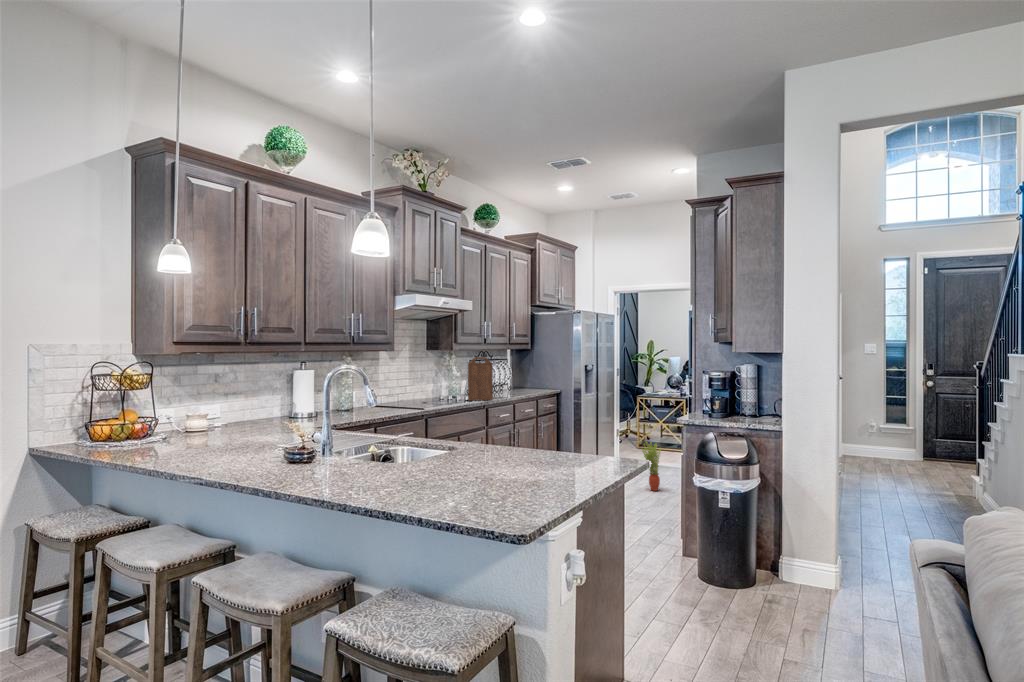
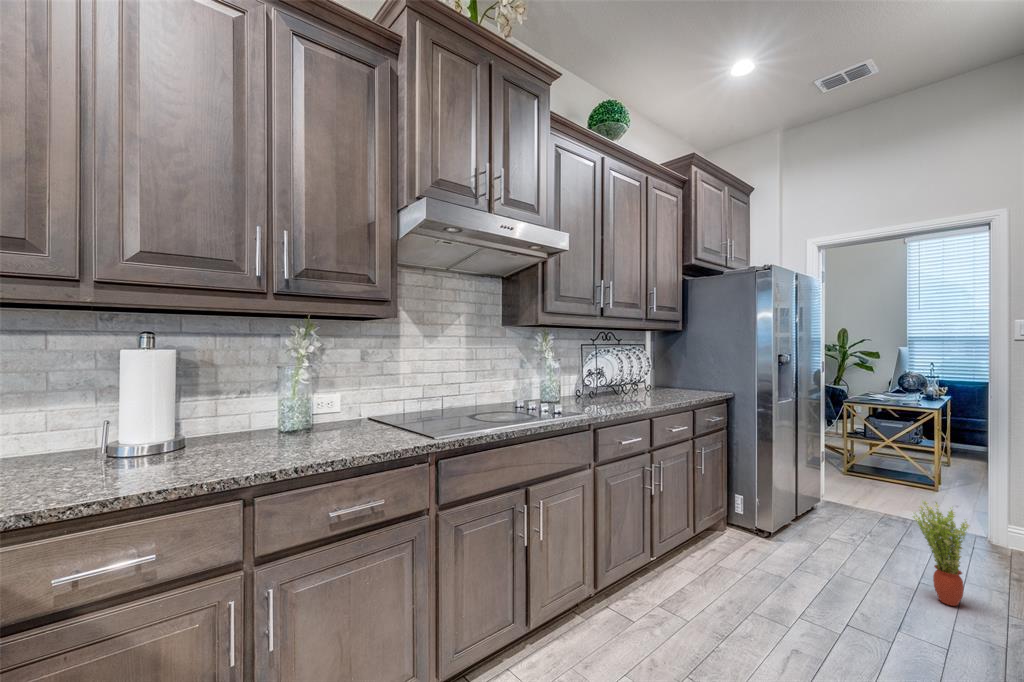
cutting board: present [468,357,493,401] -> none [561,333,608,413]

